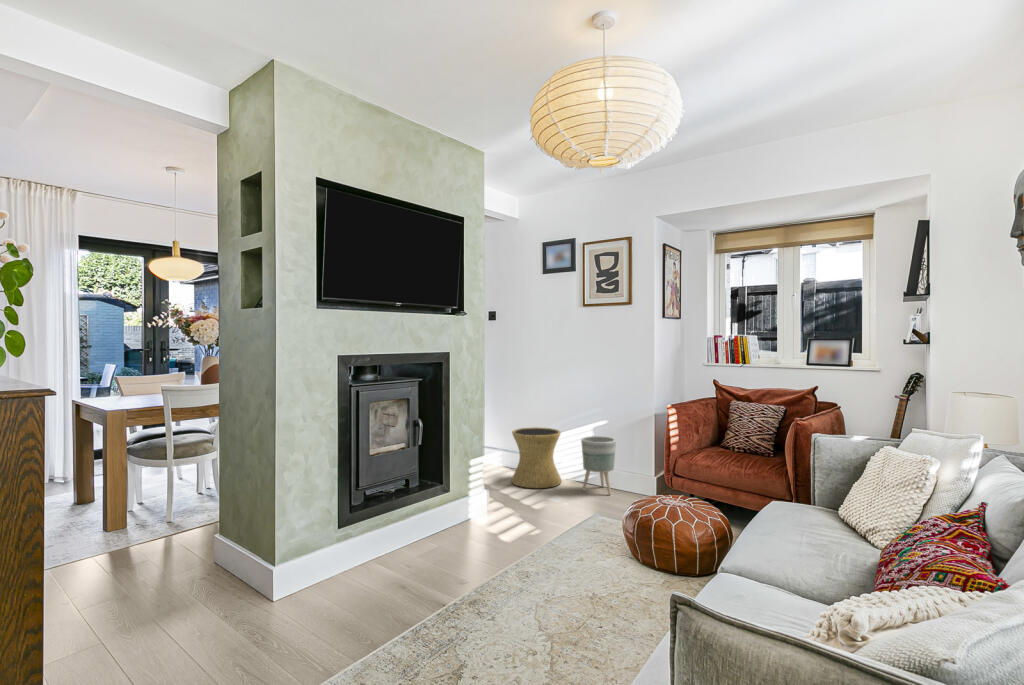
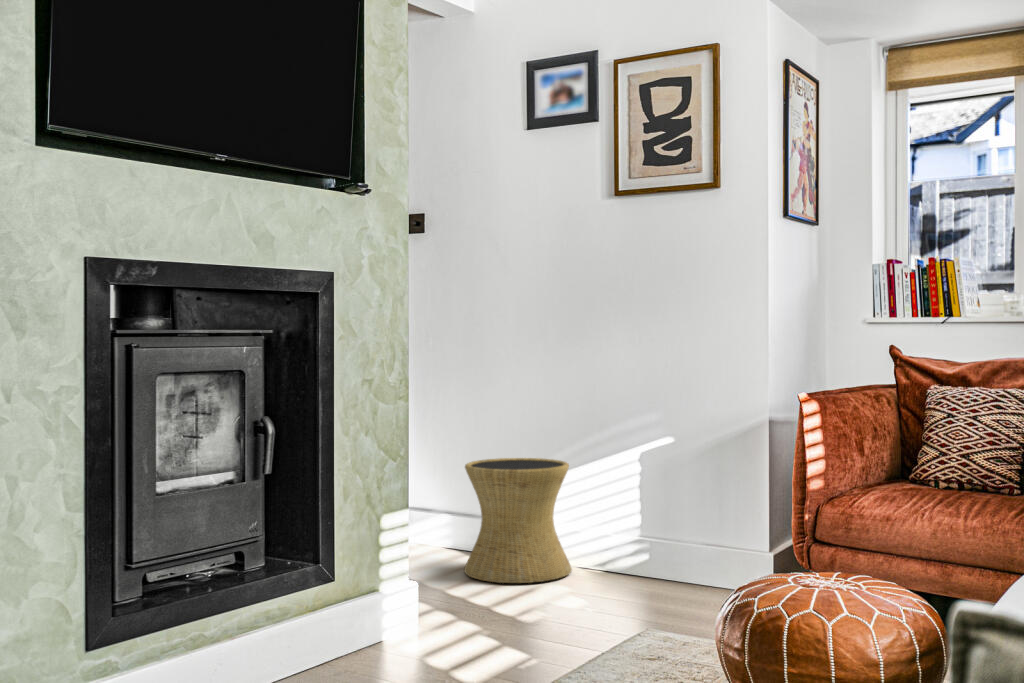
planter: present [581,436,616,495] -> none [614,471,688,592]

